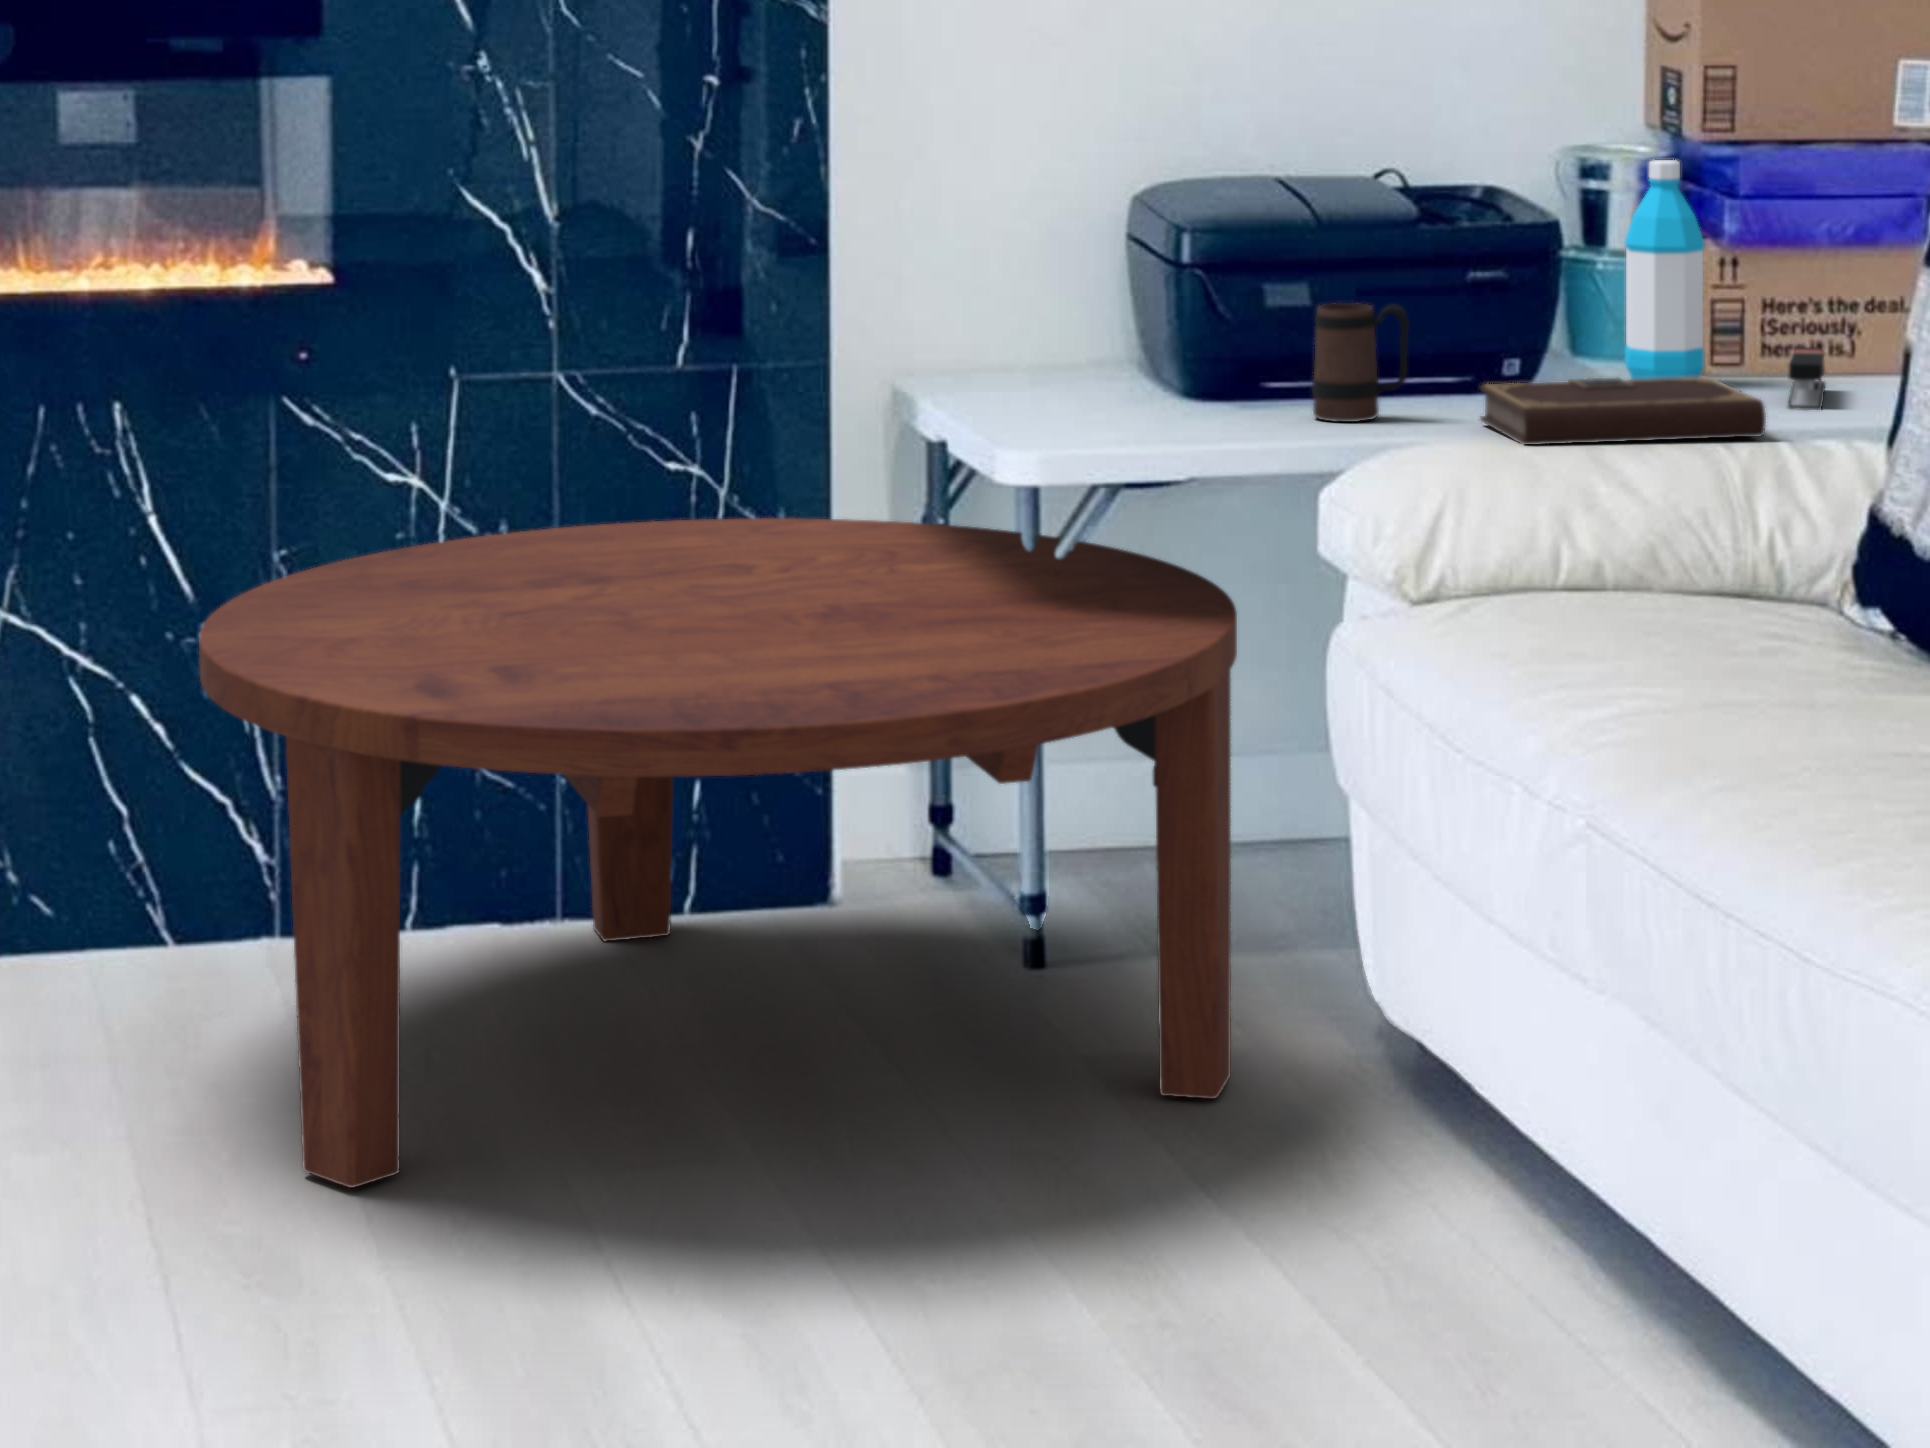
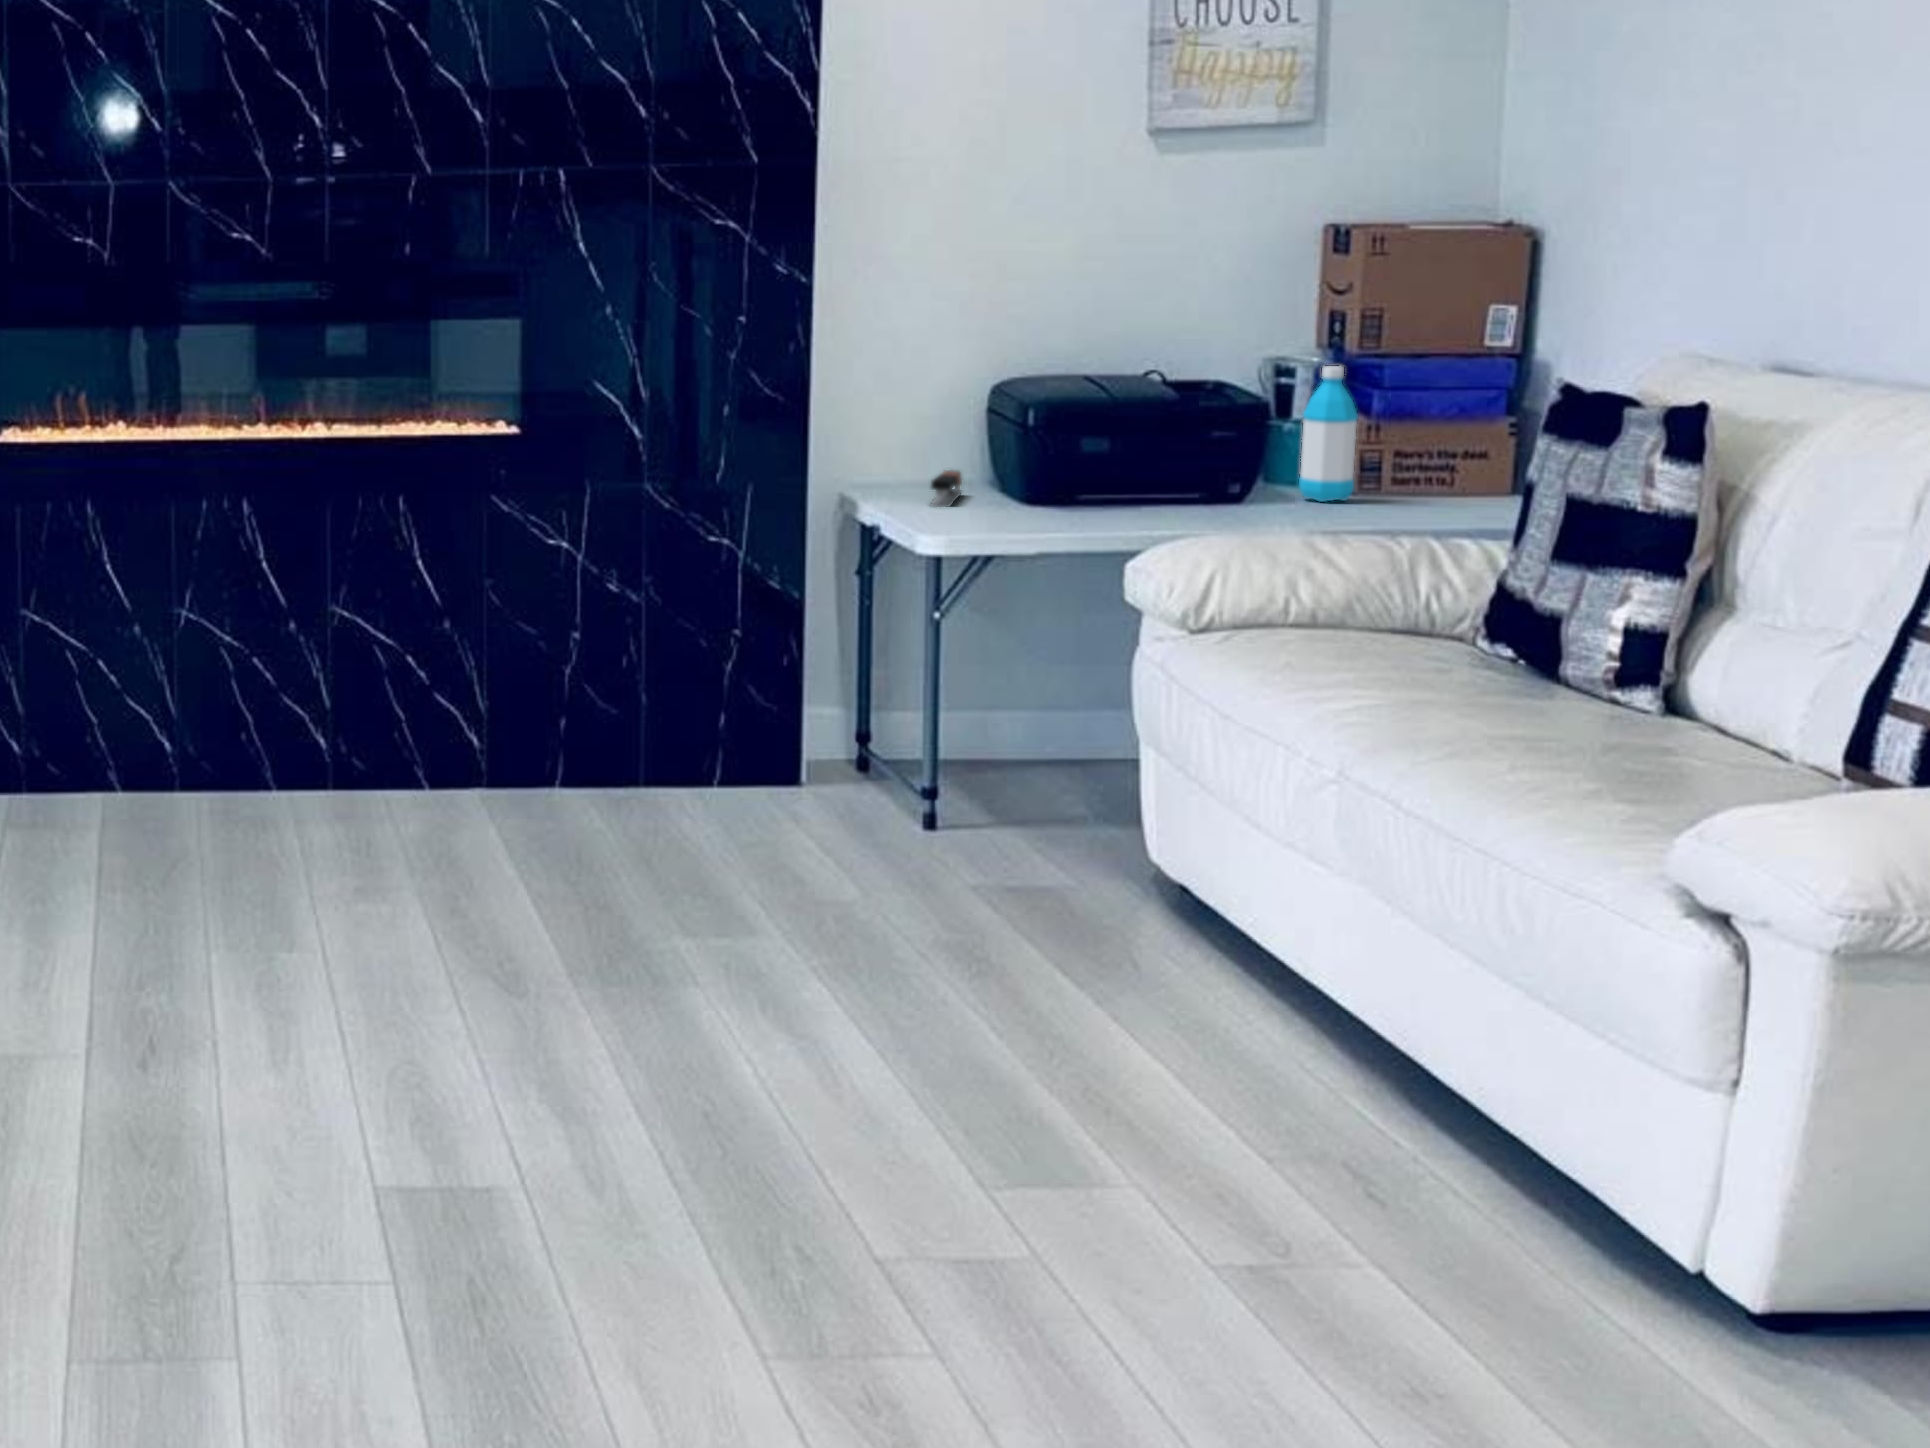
mug: present [1312,303,1409,422] -> none [1111,452,1176,522]
stapler: present [1788,347,1825,410] -> present [931,470,962,507]
notebook: present [1480,377,1766,445] -> none [1220,499,1418,539]
coffee table: present [199,518,1237,1188] -> none [470,567,1076,925]

